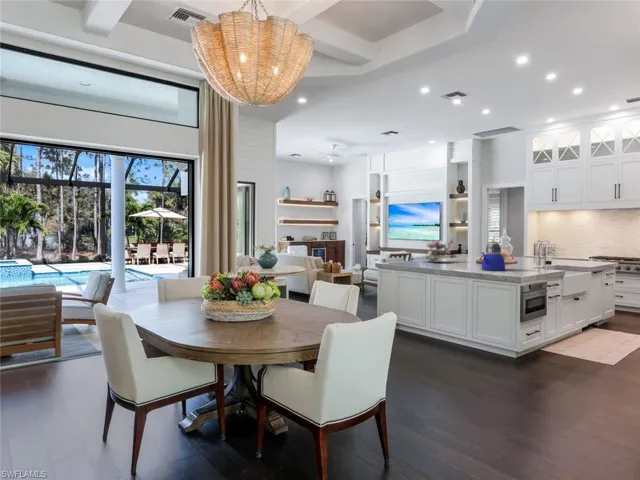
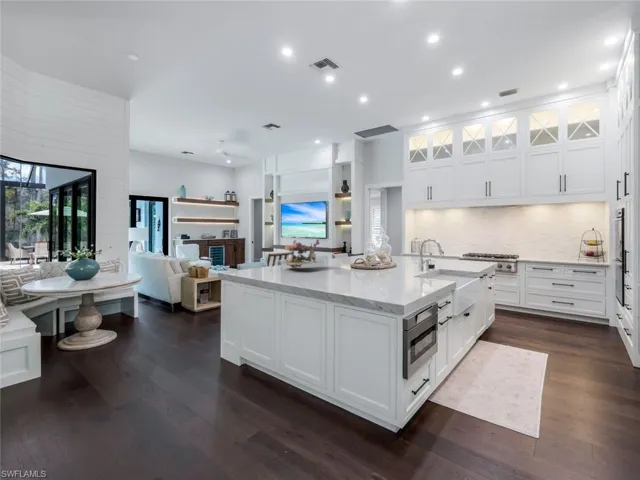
teapot: present [482,241,505,271] -> none [346,241,381,288]

